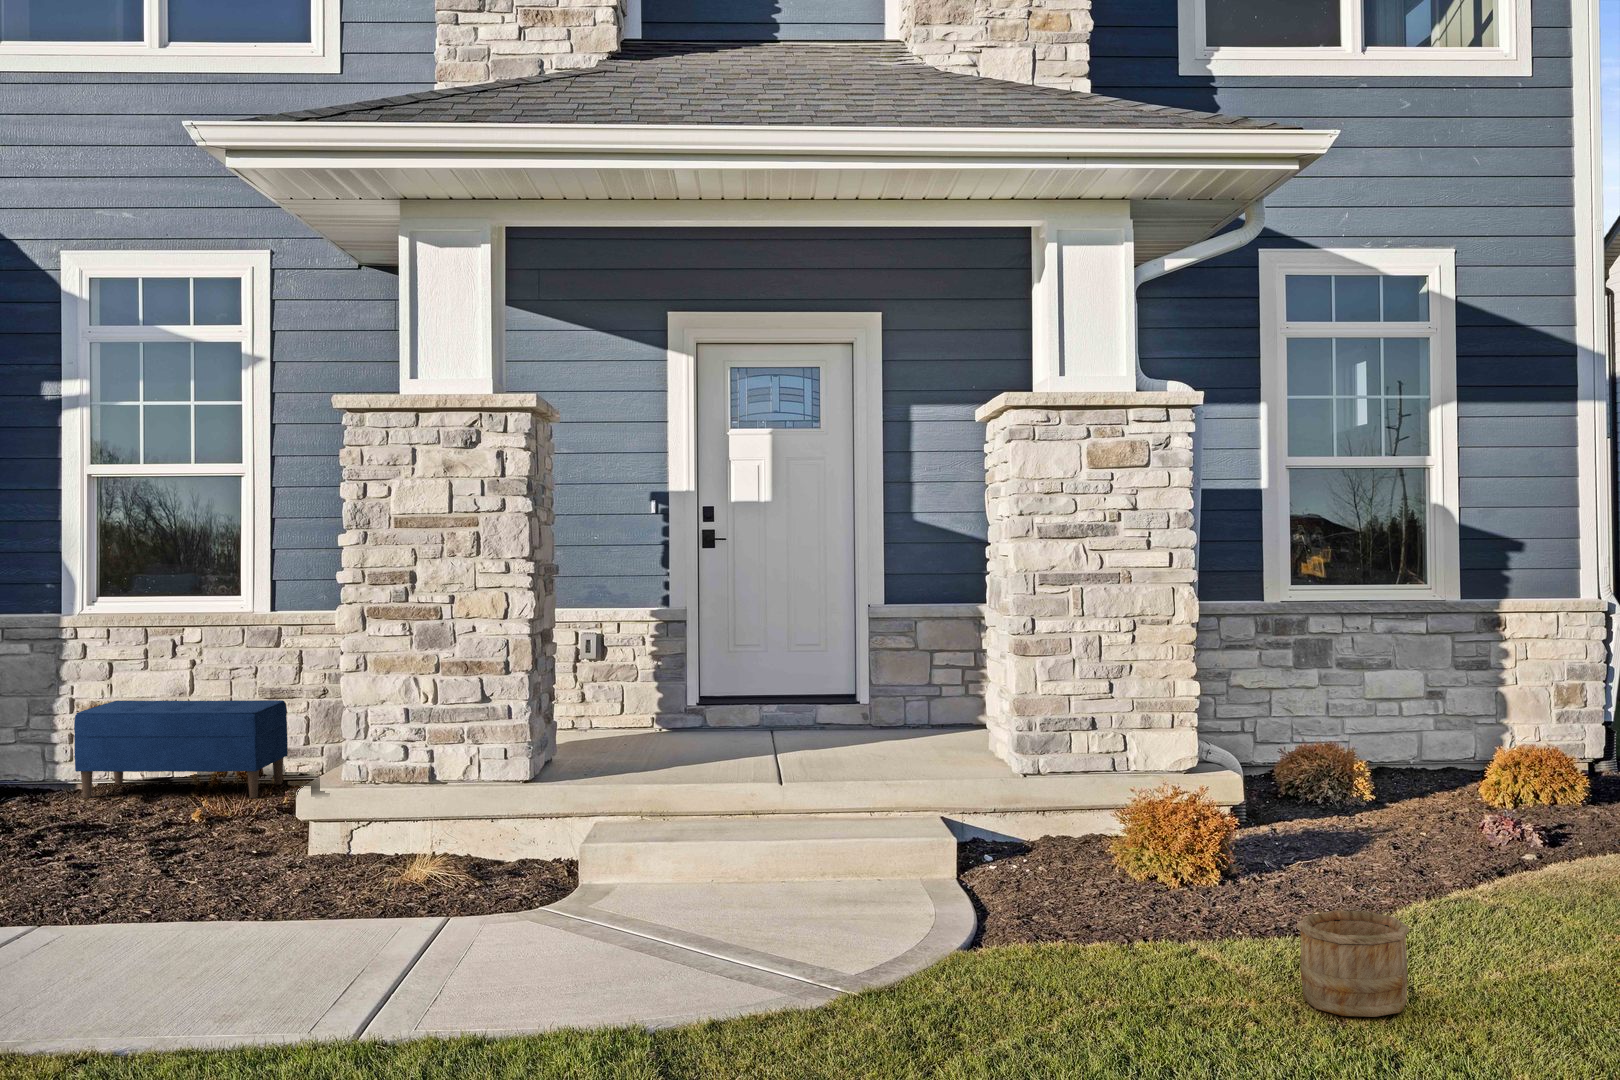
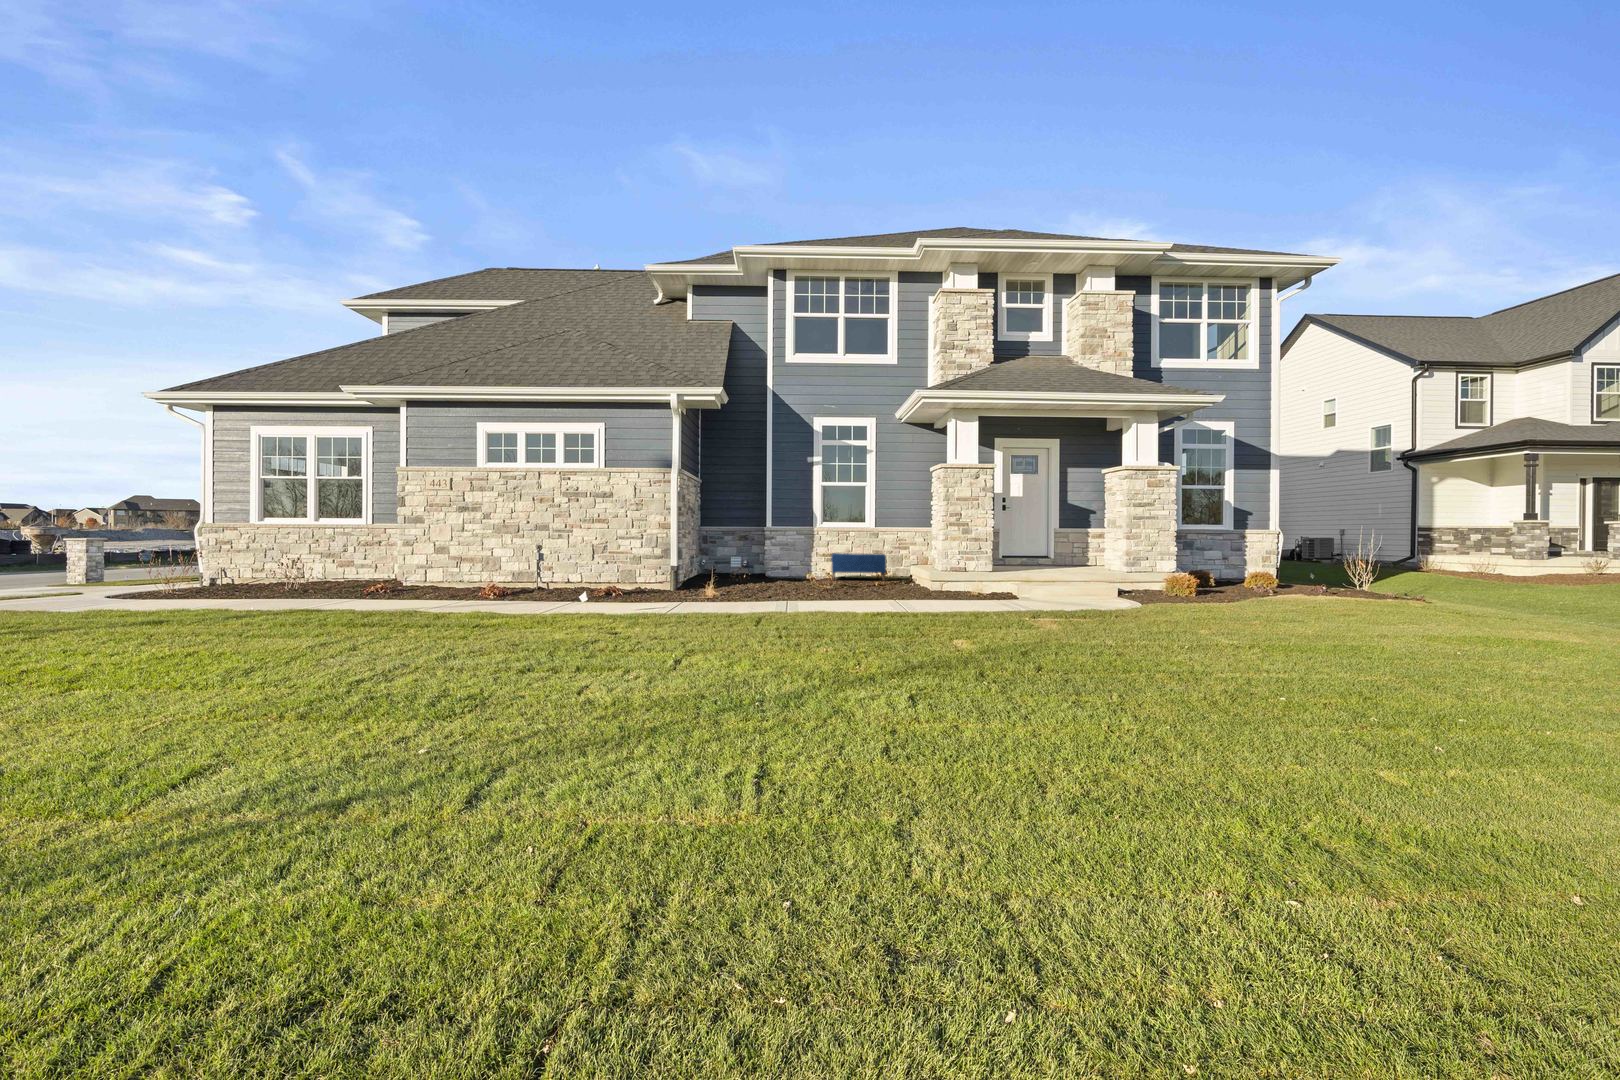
wooden bucket: present [1296,910,1409,1017] -> none [1237,592,1265,613]

